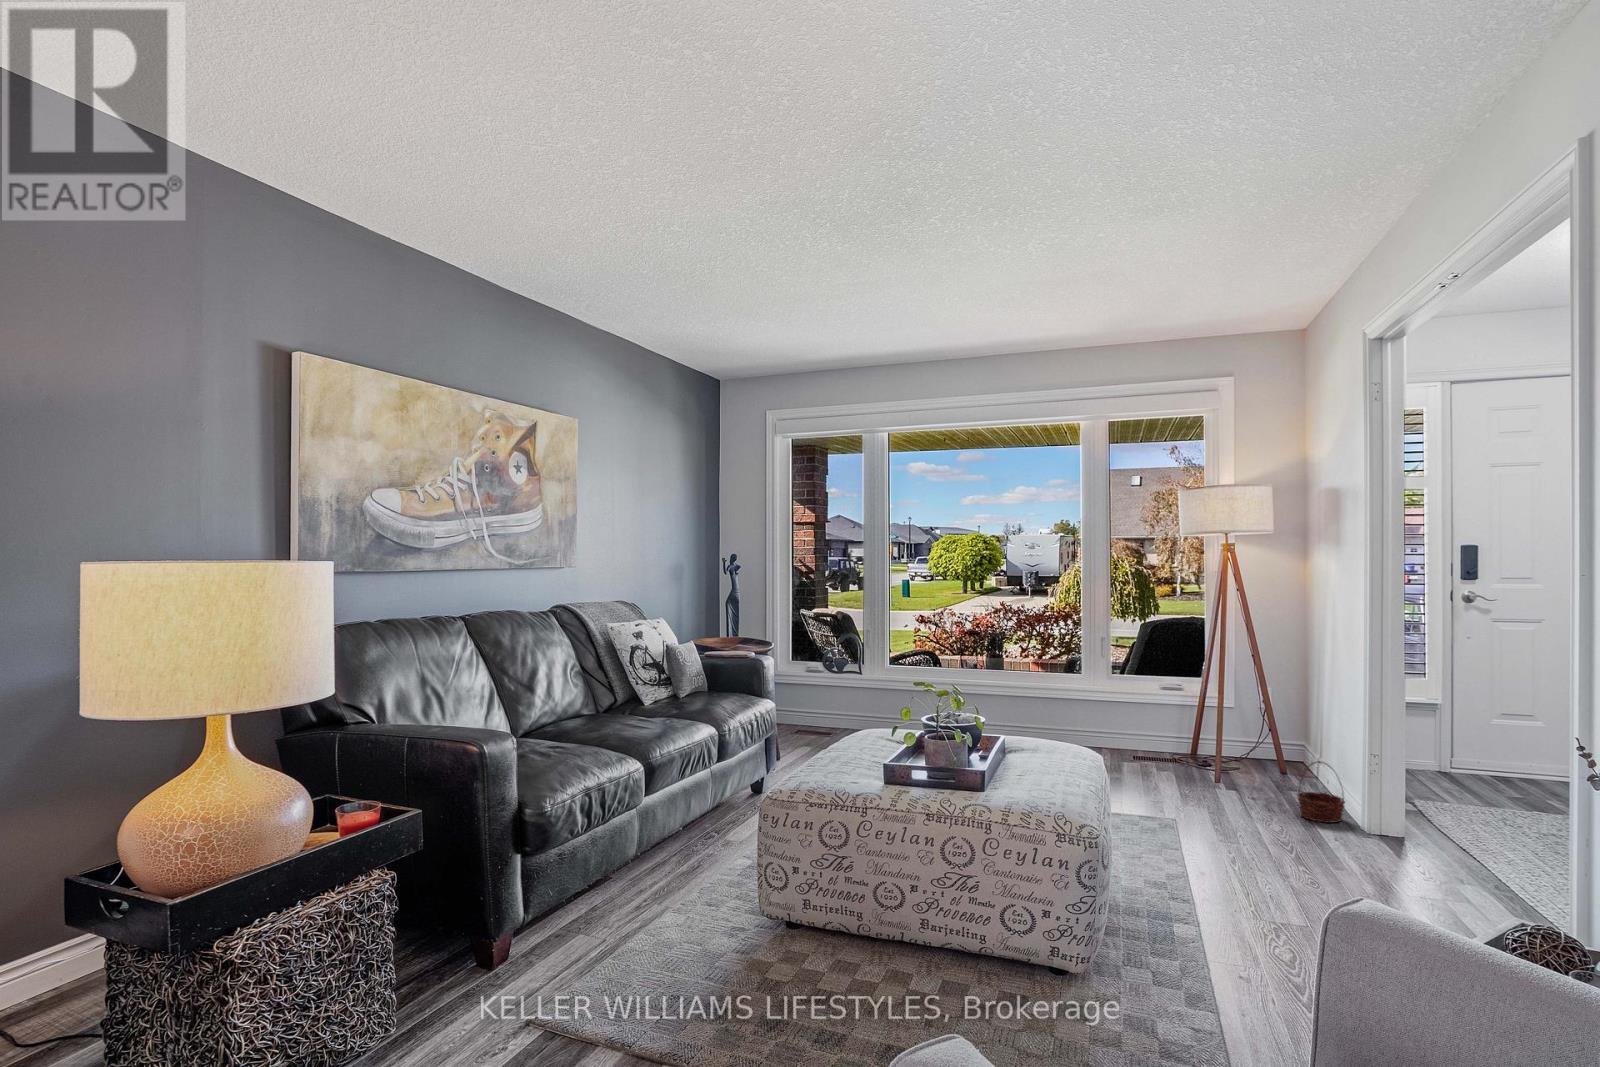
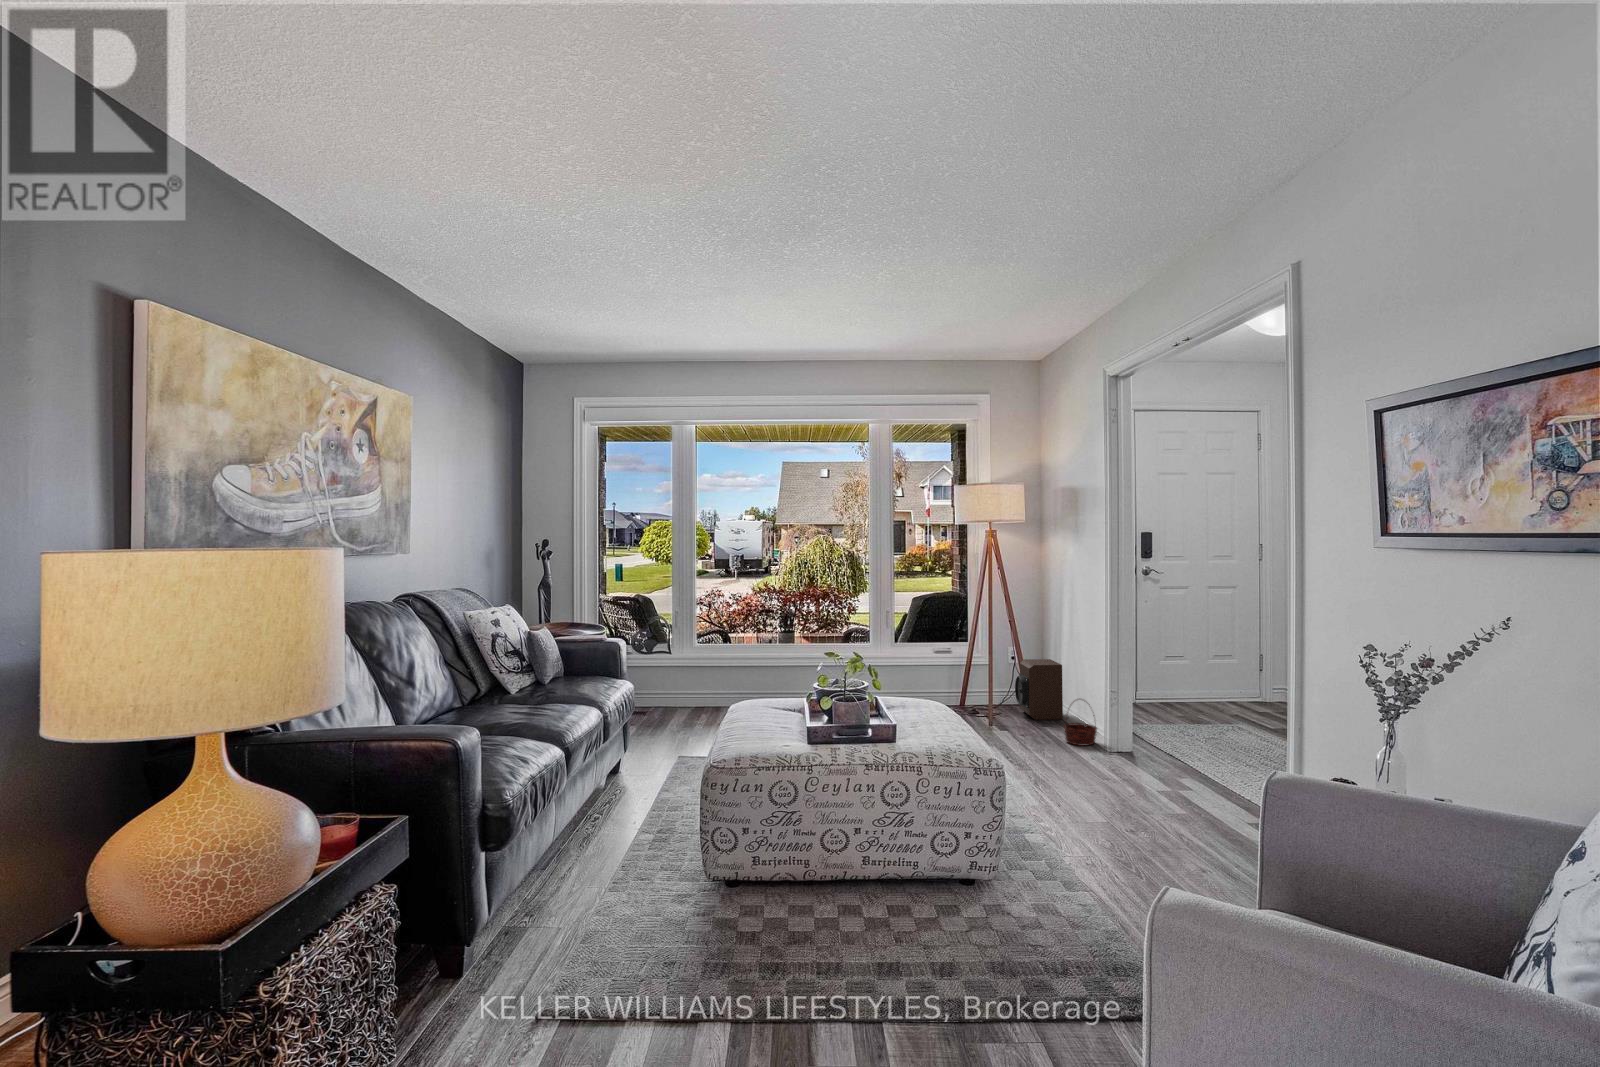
speaker: none [1254,706,1316,786] -> present [1015,659,1063,720]

